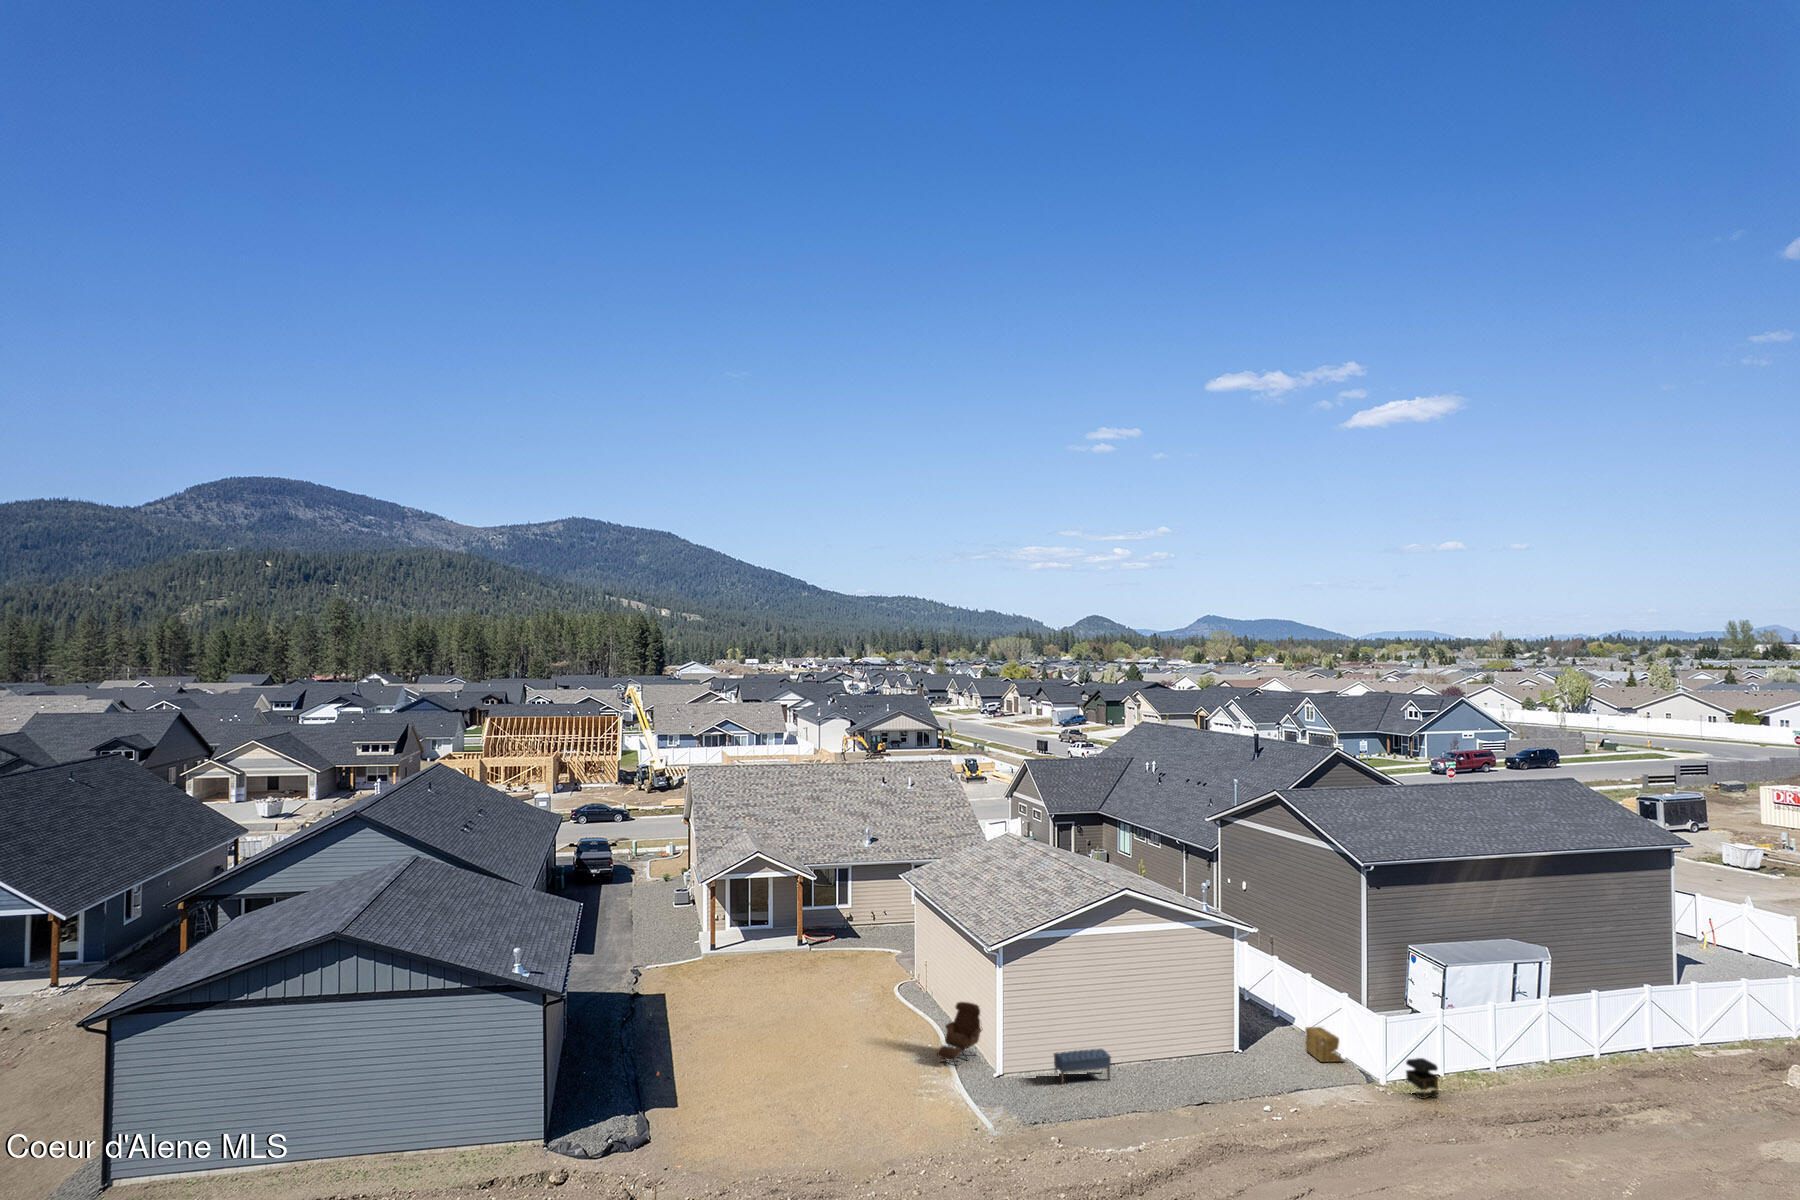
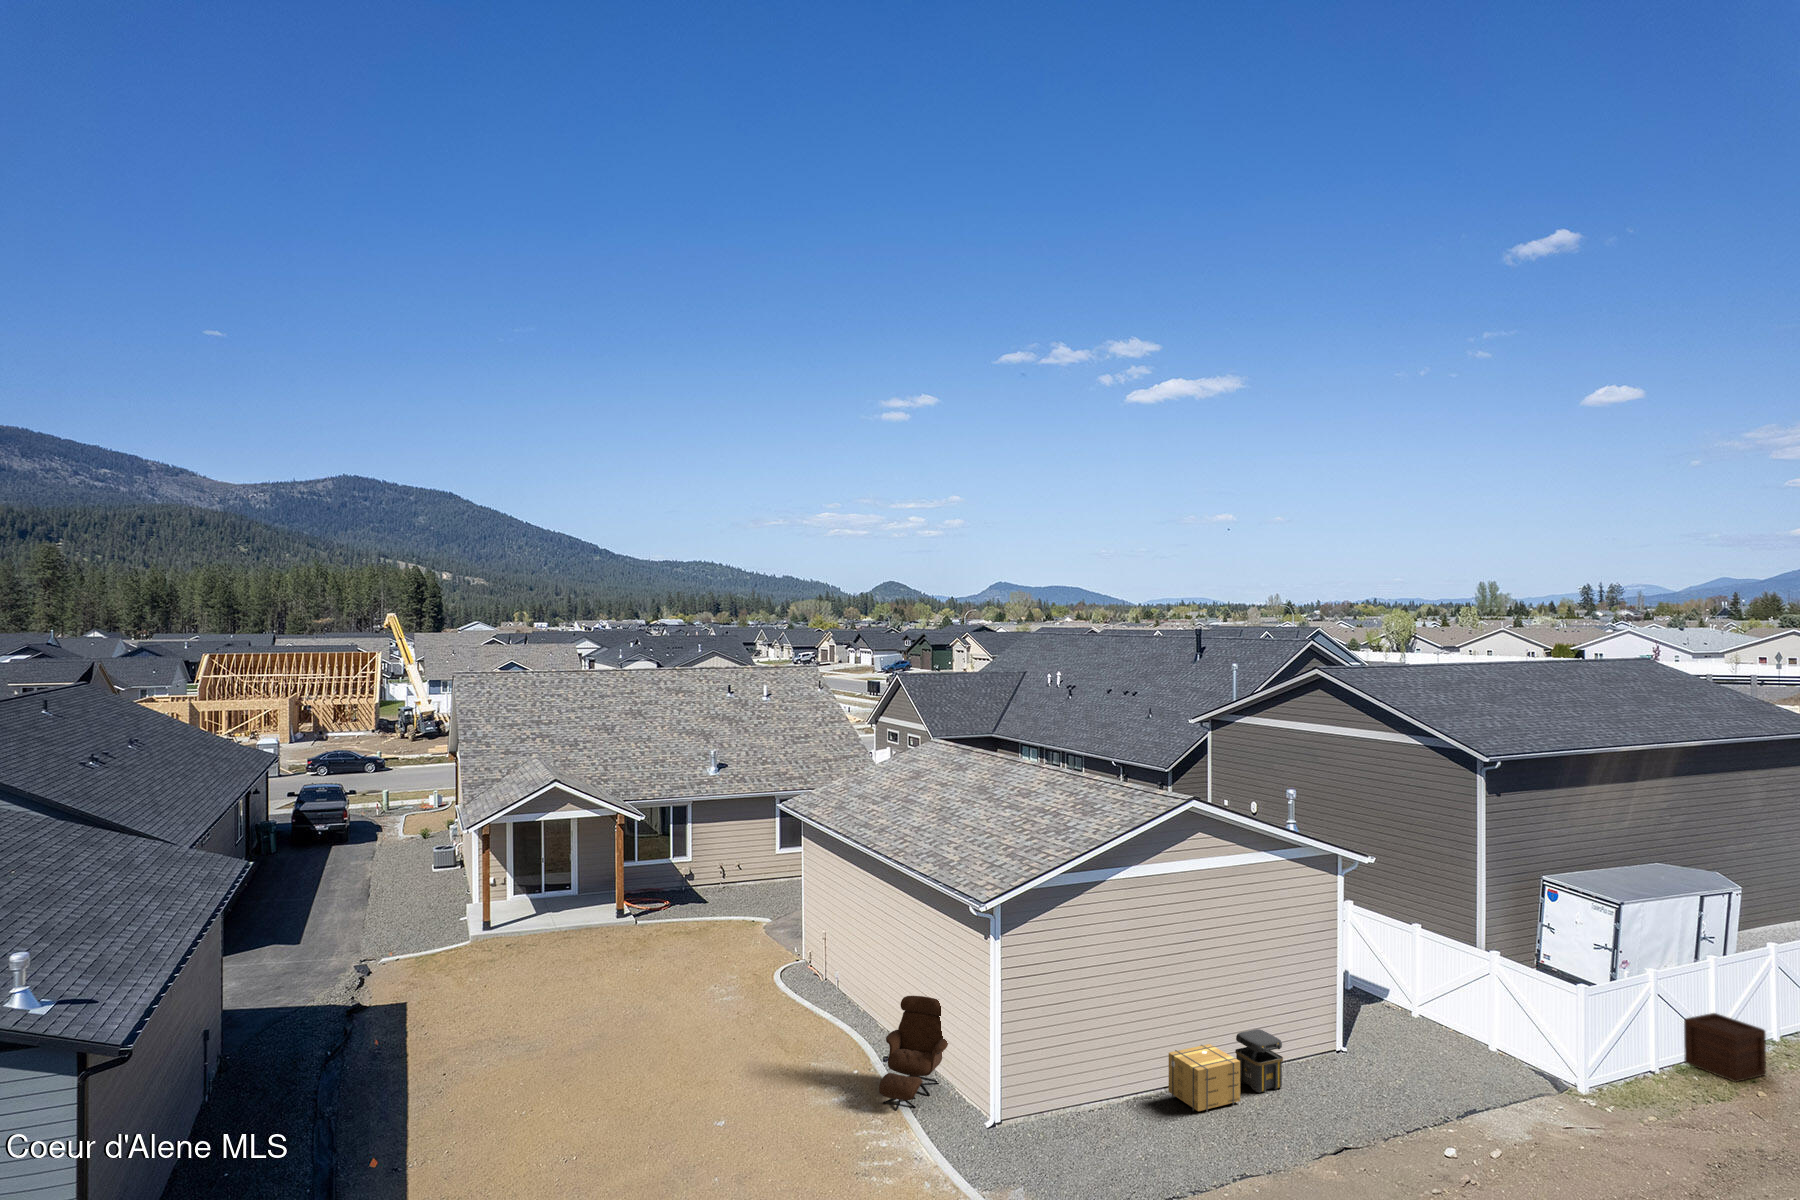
cardboard box: present [1305,1027,1343,1062] -> present [1169,1044,1240,1111]
bench: present [1054,1049,1111,1084] -> none [1080,1059,1174,1130]
wooden crate: none [1485,1051,1536,1096] -> present [1684,1013,1766,1082]
toolbox: present [1406,1058,1438,1099] -> present [1235,1029,1283,1093]

